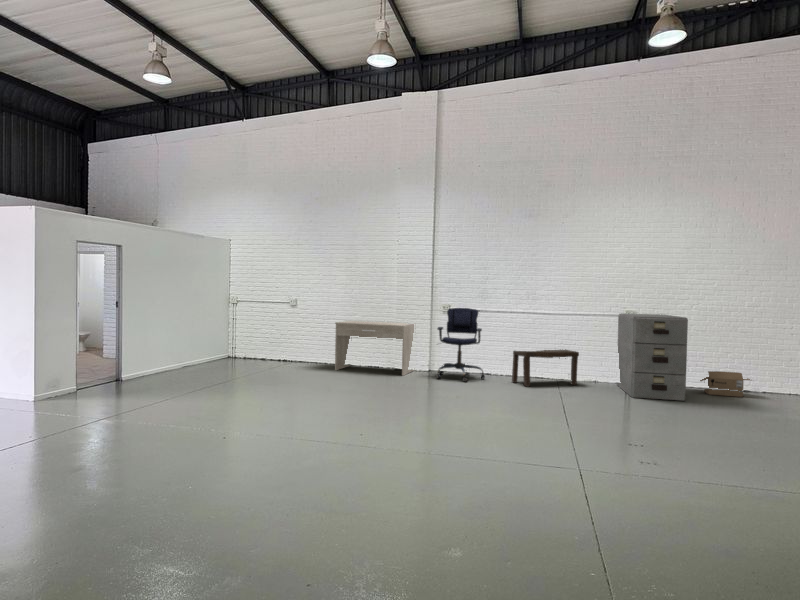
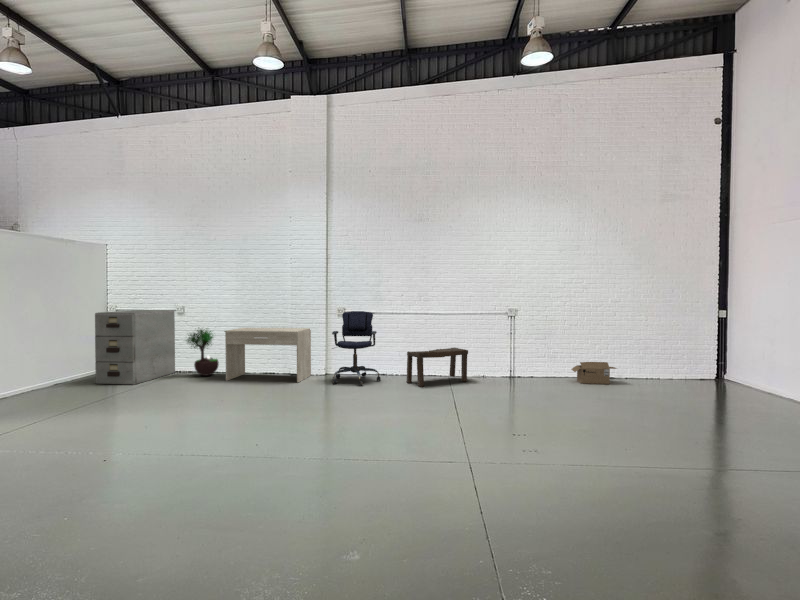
filing cabinet: present [616,313,688,401] -> present [95,310,175,385]
potted tree: none [297,316,327,365] -> present [187,330,219,376]

